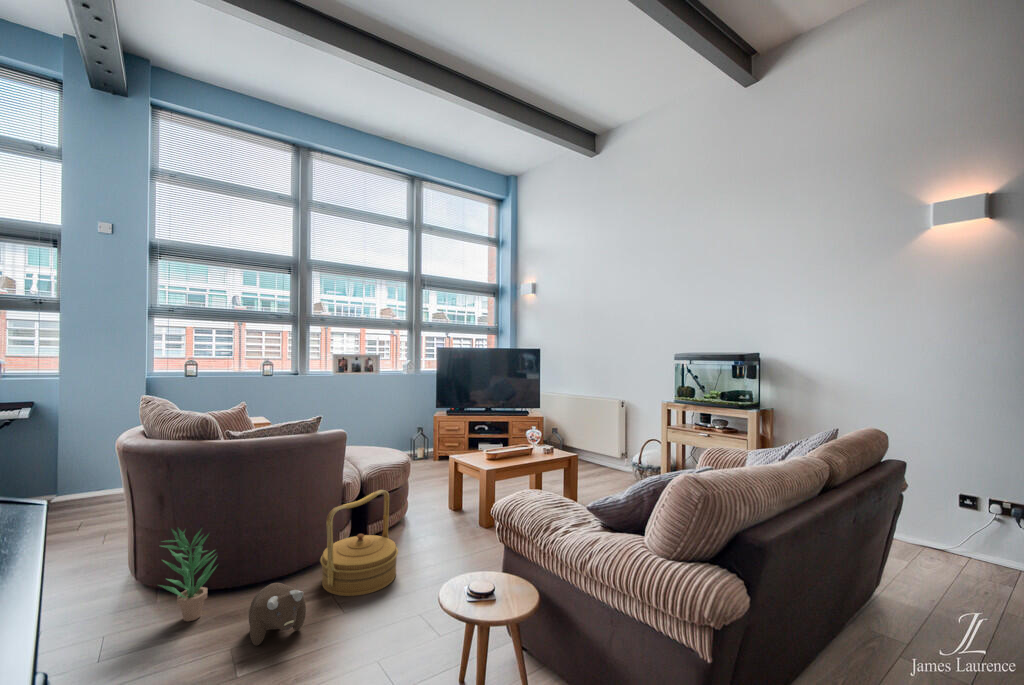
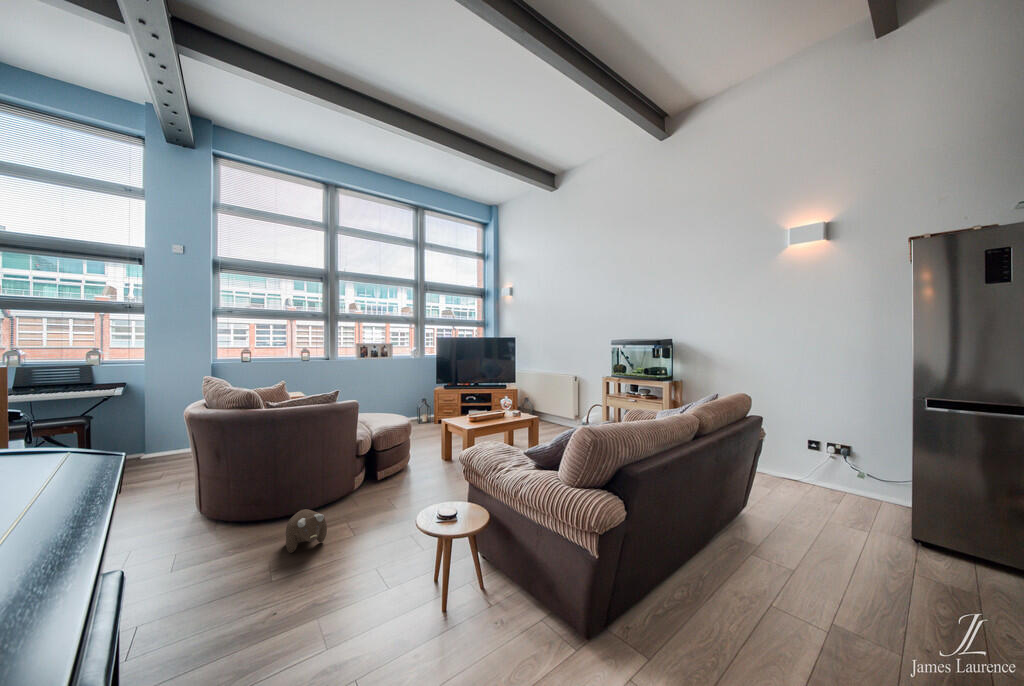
woven basket: present [320,490,398,596] -> none [340,443,398,519]
potted plant: present [160,528,216,621] -> none [219,471,265,538]

